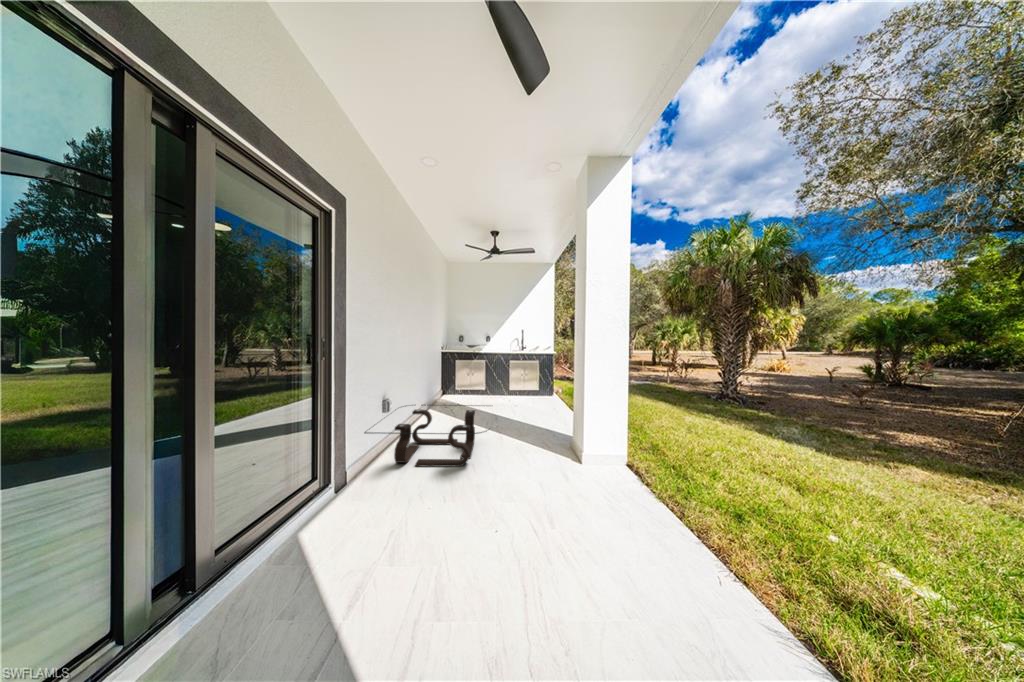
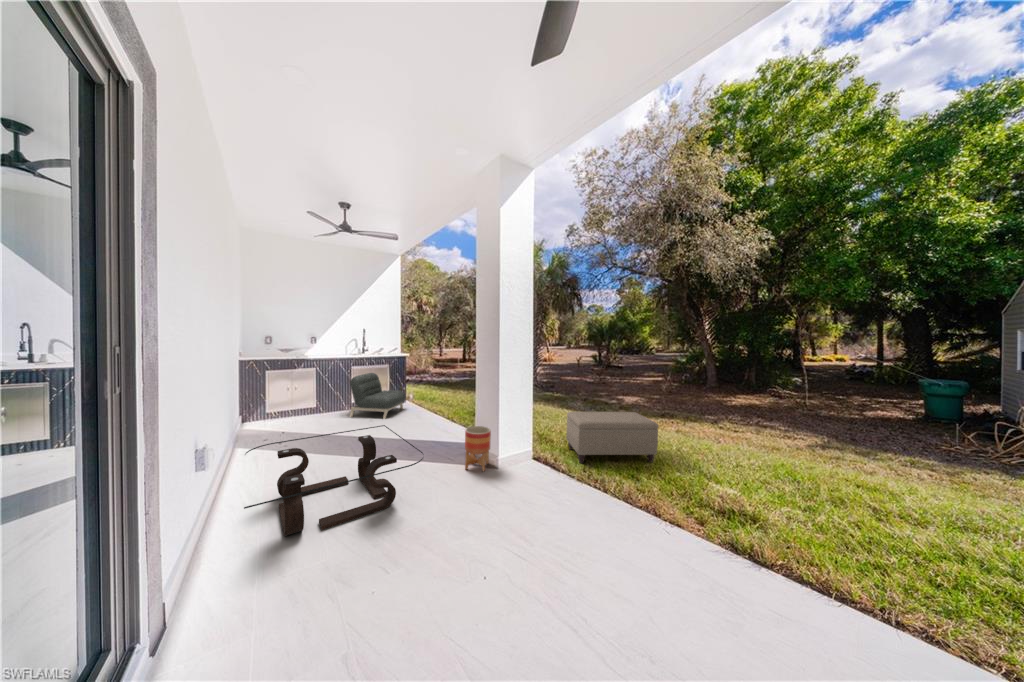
armchair: none [503,367,550,407] -> present [350,373,406,419]
planter: none [546,418,573,463] -> present [465,426,491,471]
ottoman: none [675,422,816,515] -> present [566,412,659,463]

